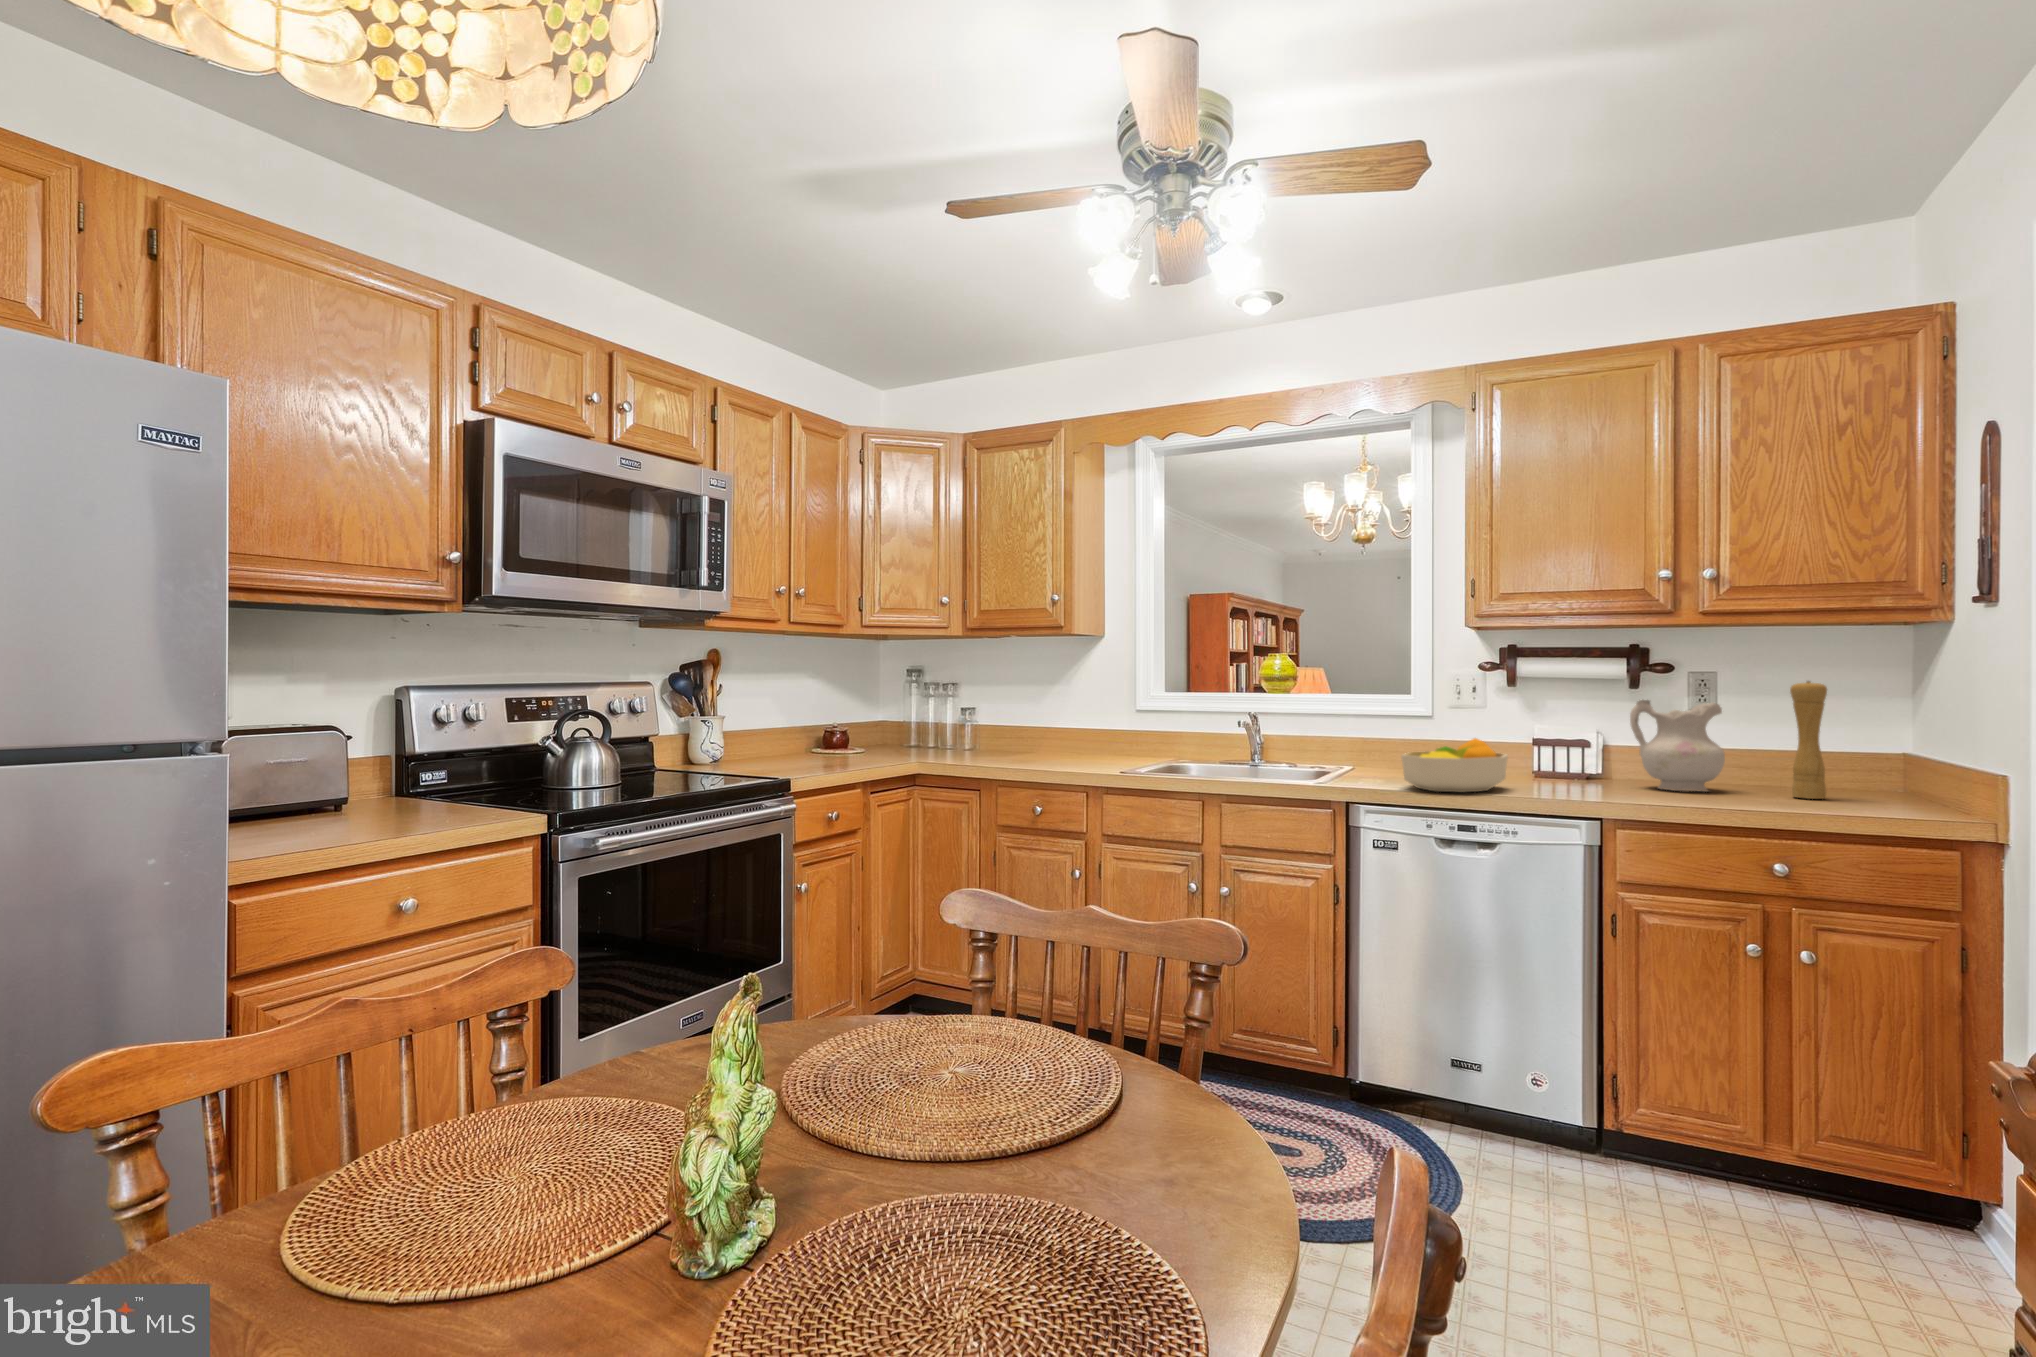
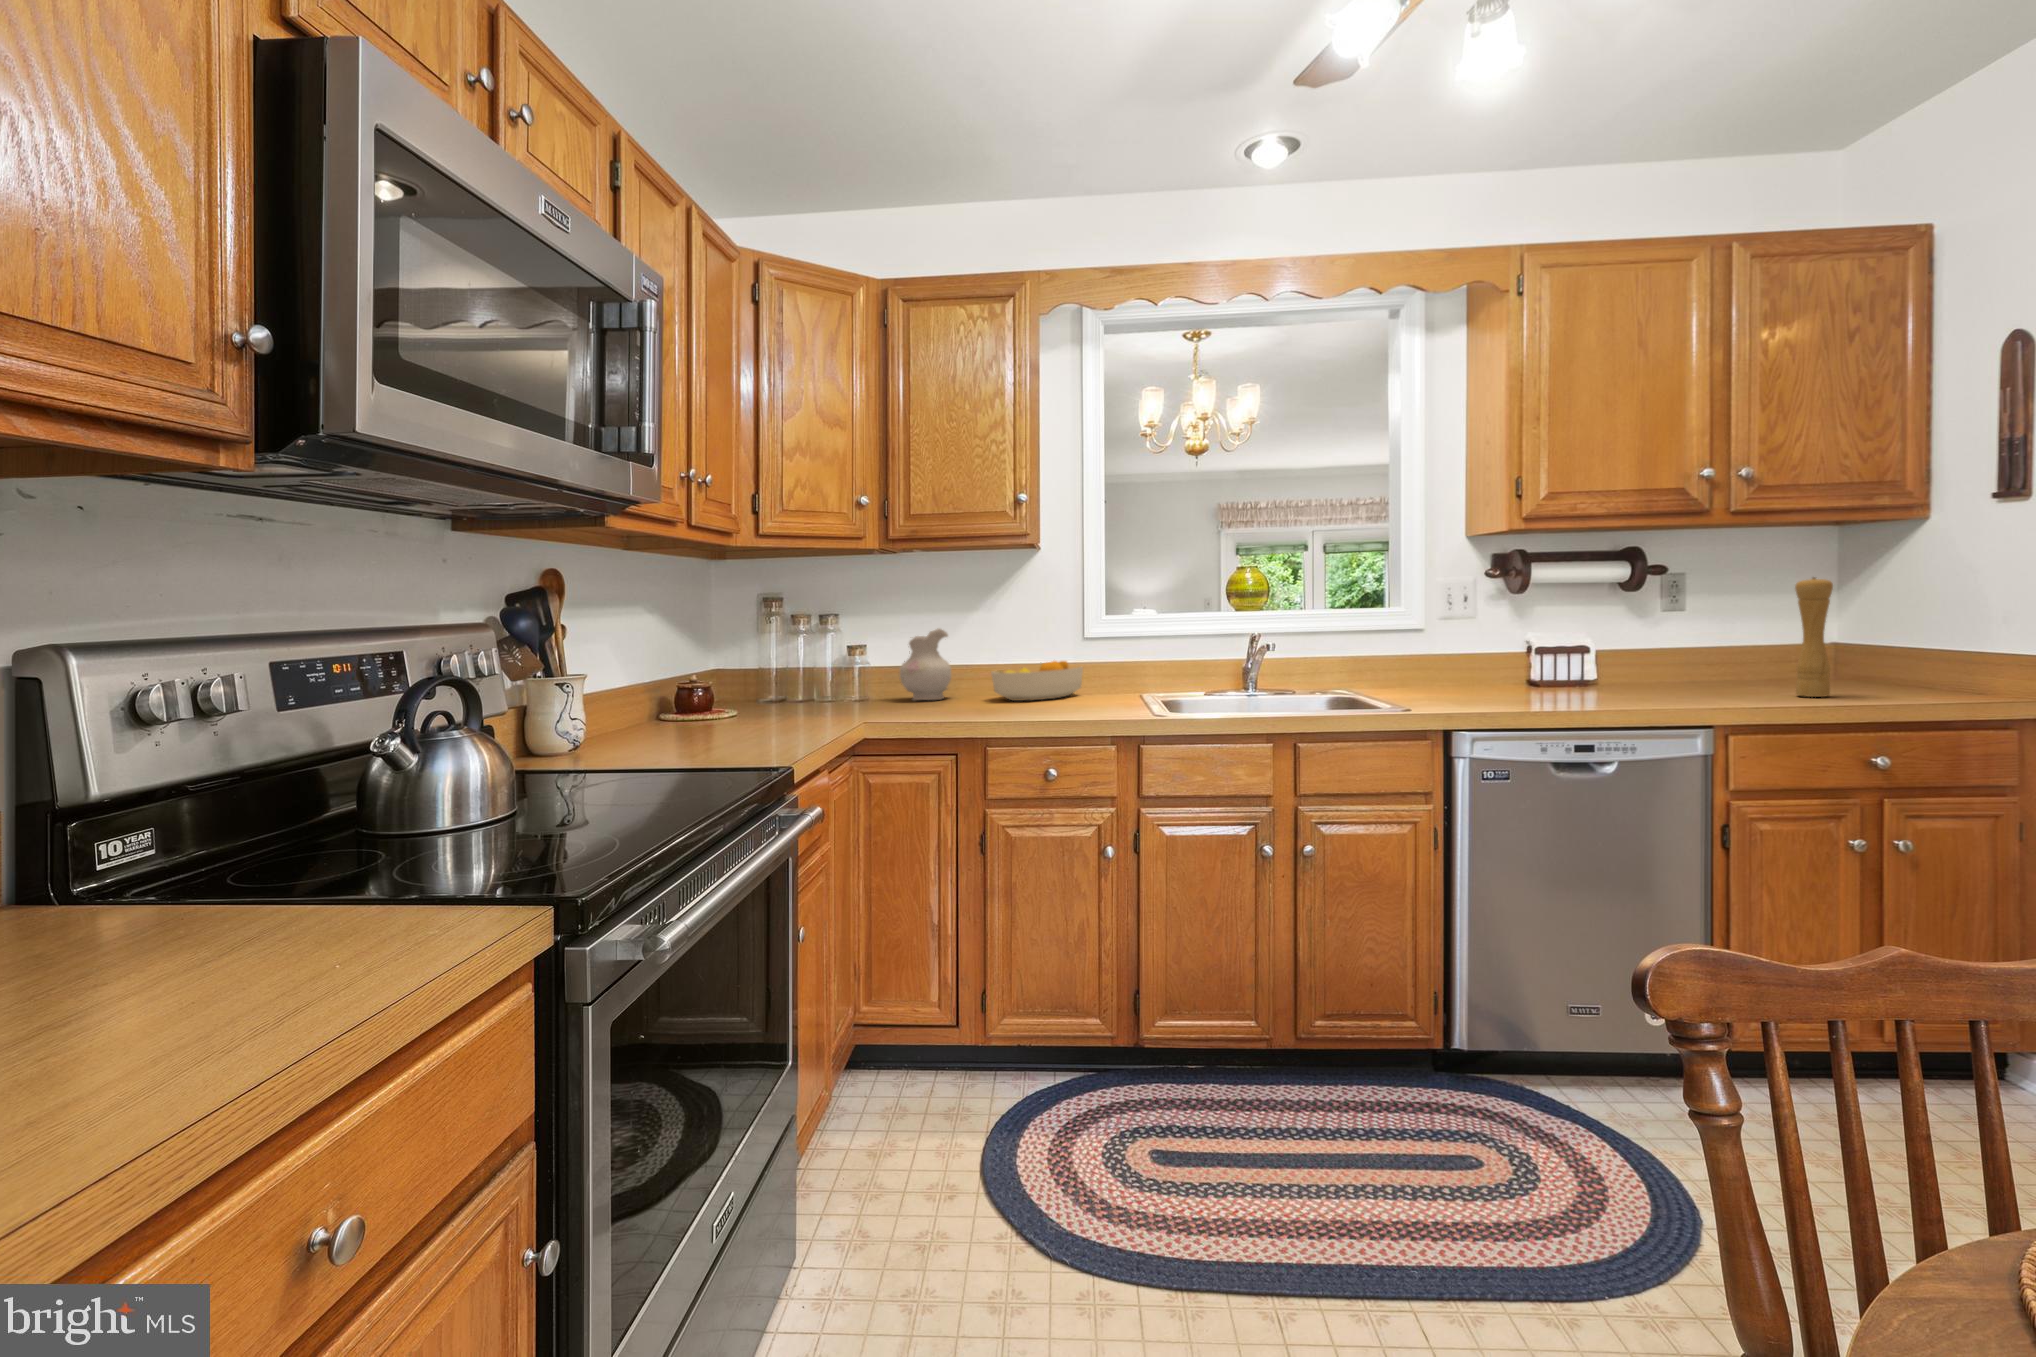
ceramic pitcher: present [1630,700,1725,792] -> present [900,629,951,700]
fruit bowl: present [1401,738,1508,792] -> present [991,661,1083,701]

